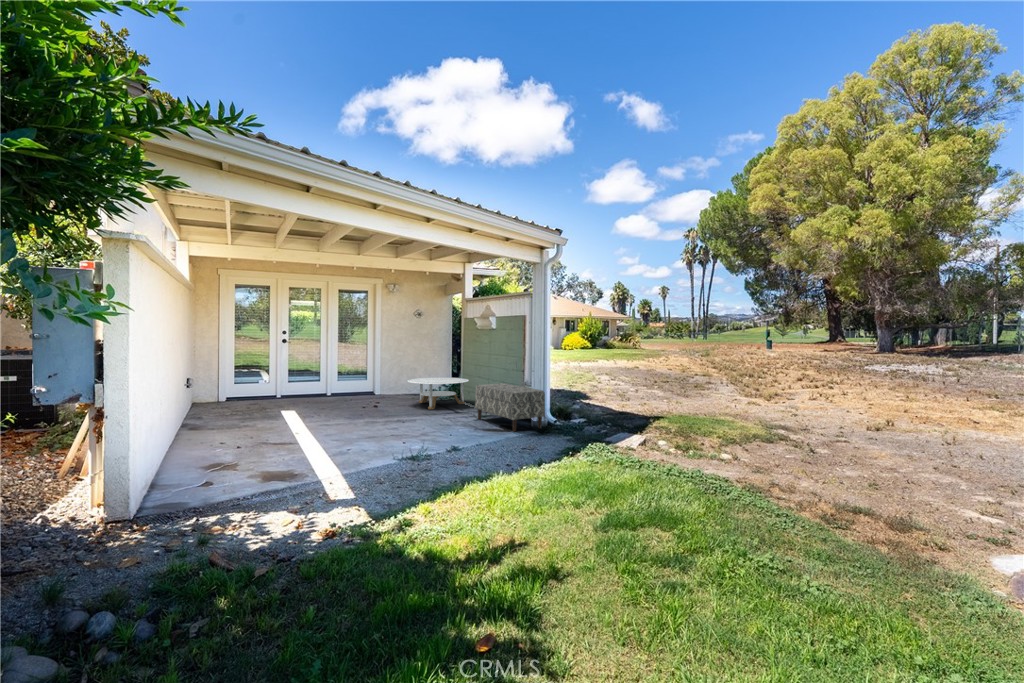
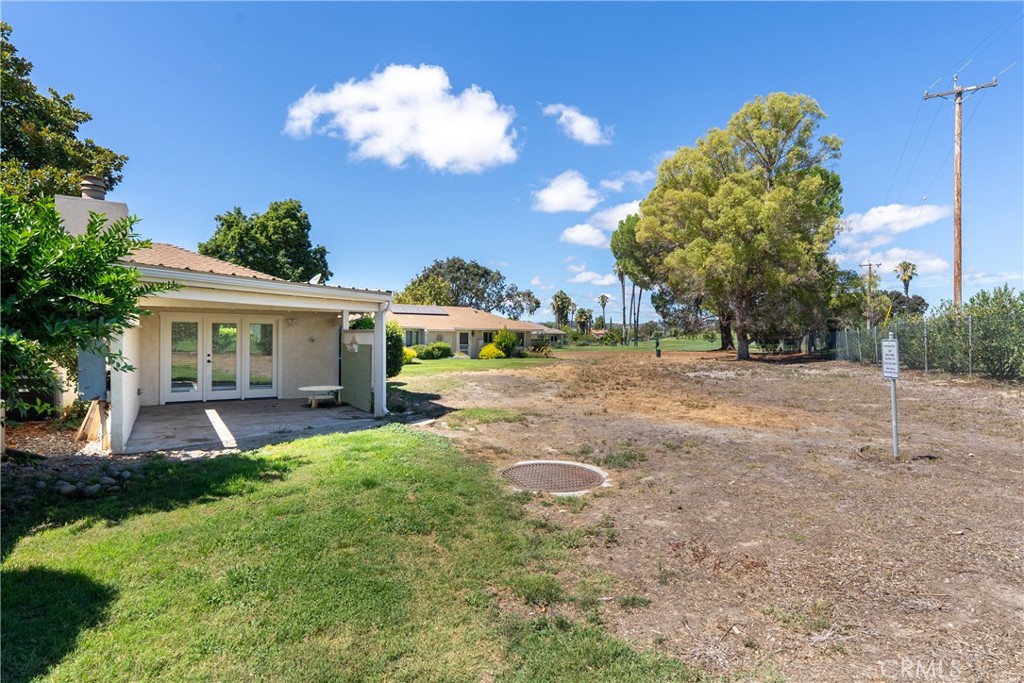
bench: present [475,383,545,432] -> none [339,389,378,419]

